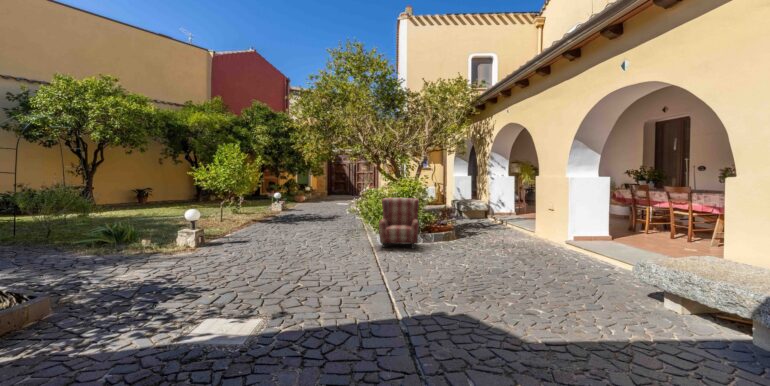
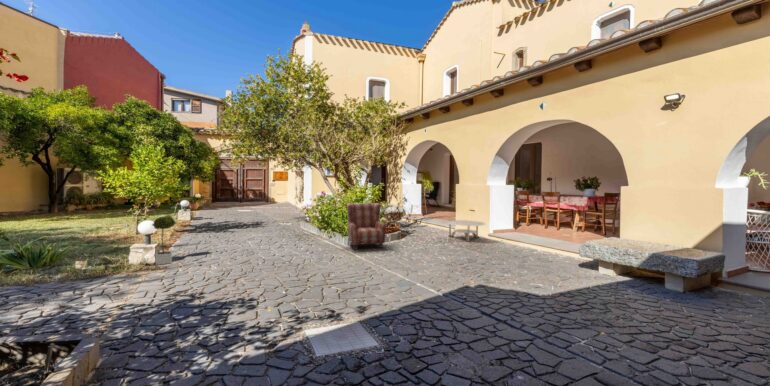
potted tree: none [200,204,219,247] -> present [152,215,176,265]
round table: none [509,223,562,250] -> present [446,220,485,242]

